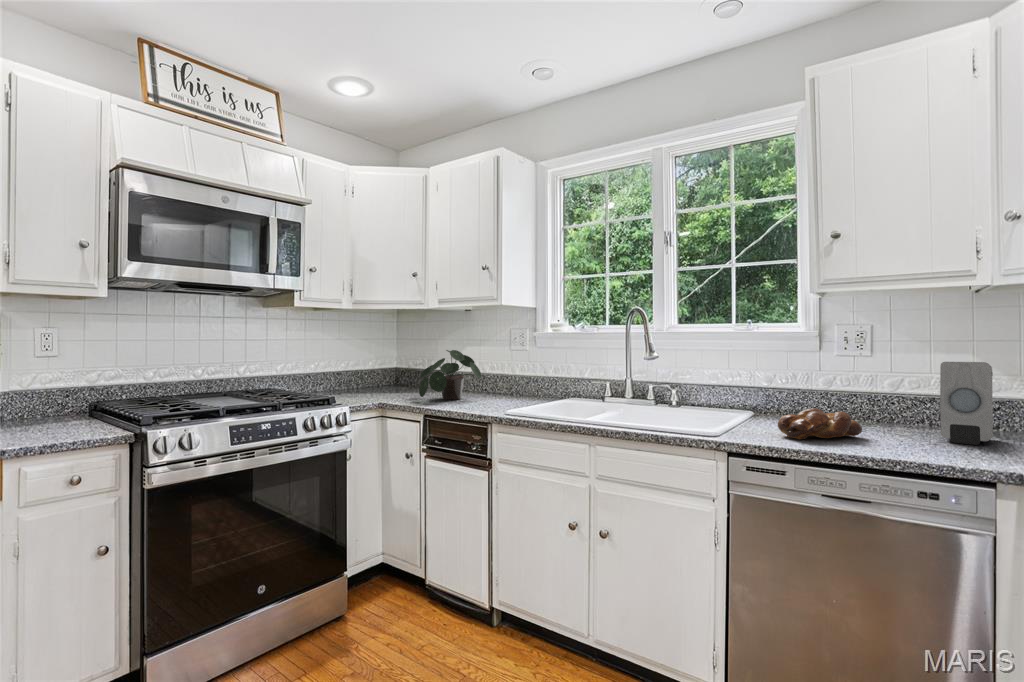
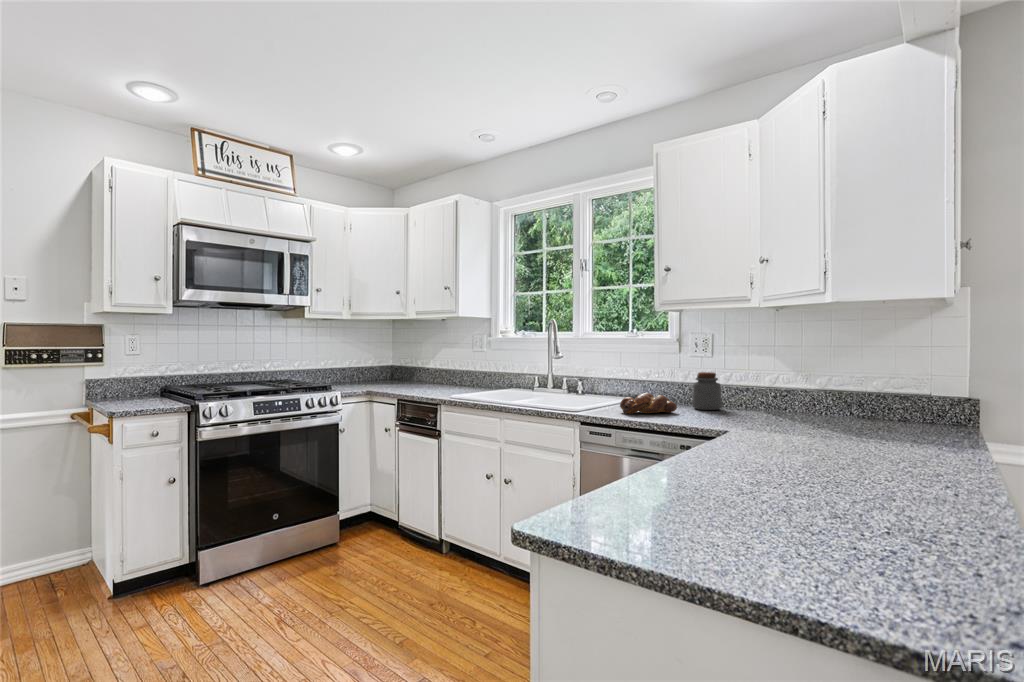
potted plant: present [419,350,481,400] -> none [399,350,447,388]
soap dispenser: present [940,362,993,445] -> none [726,361,768,418]
jar: none [861,378,907,431] -> present [693,372,722,410]

